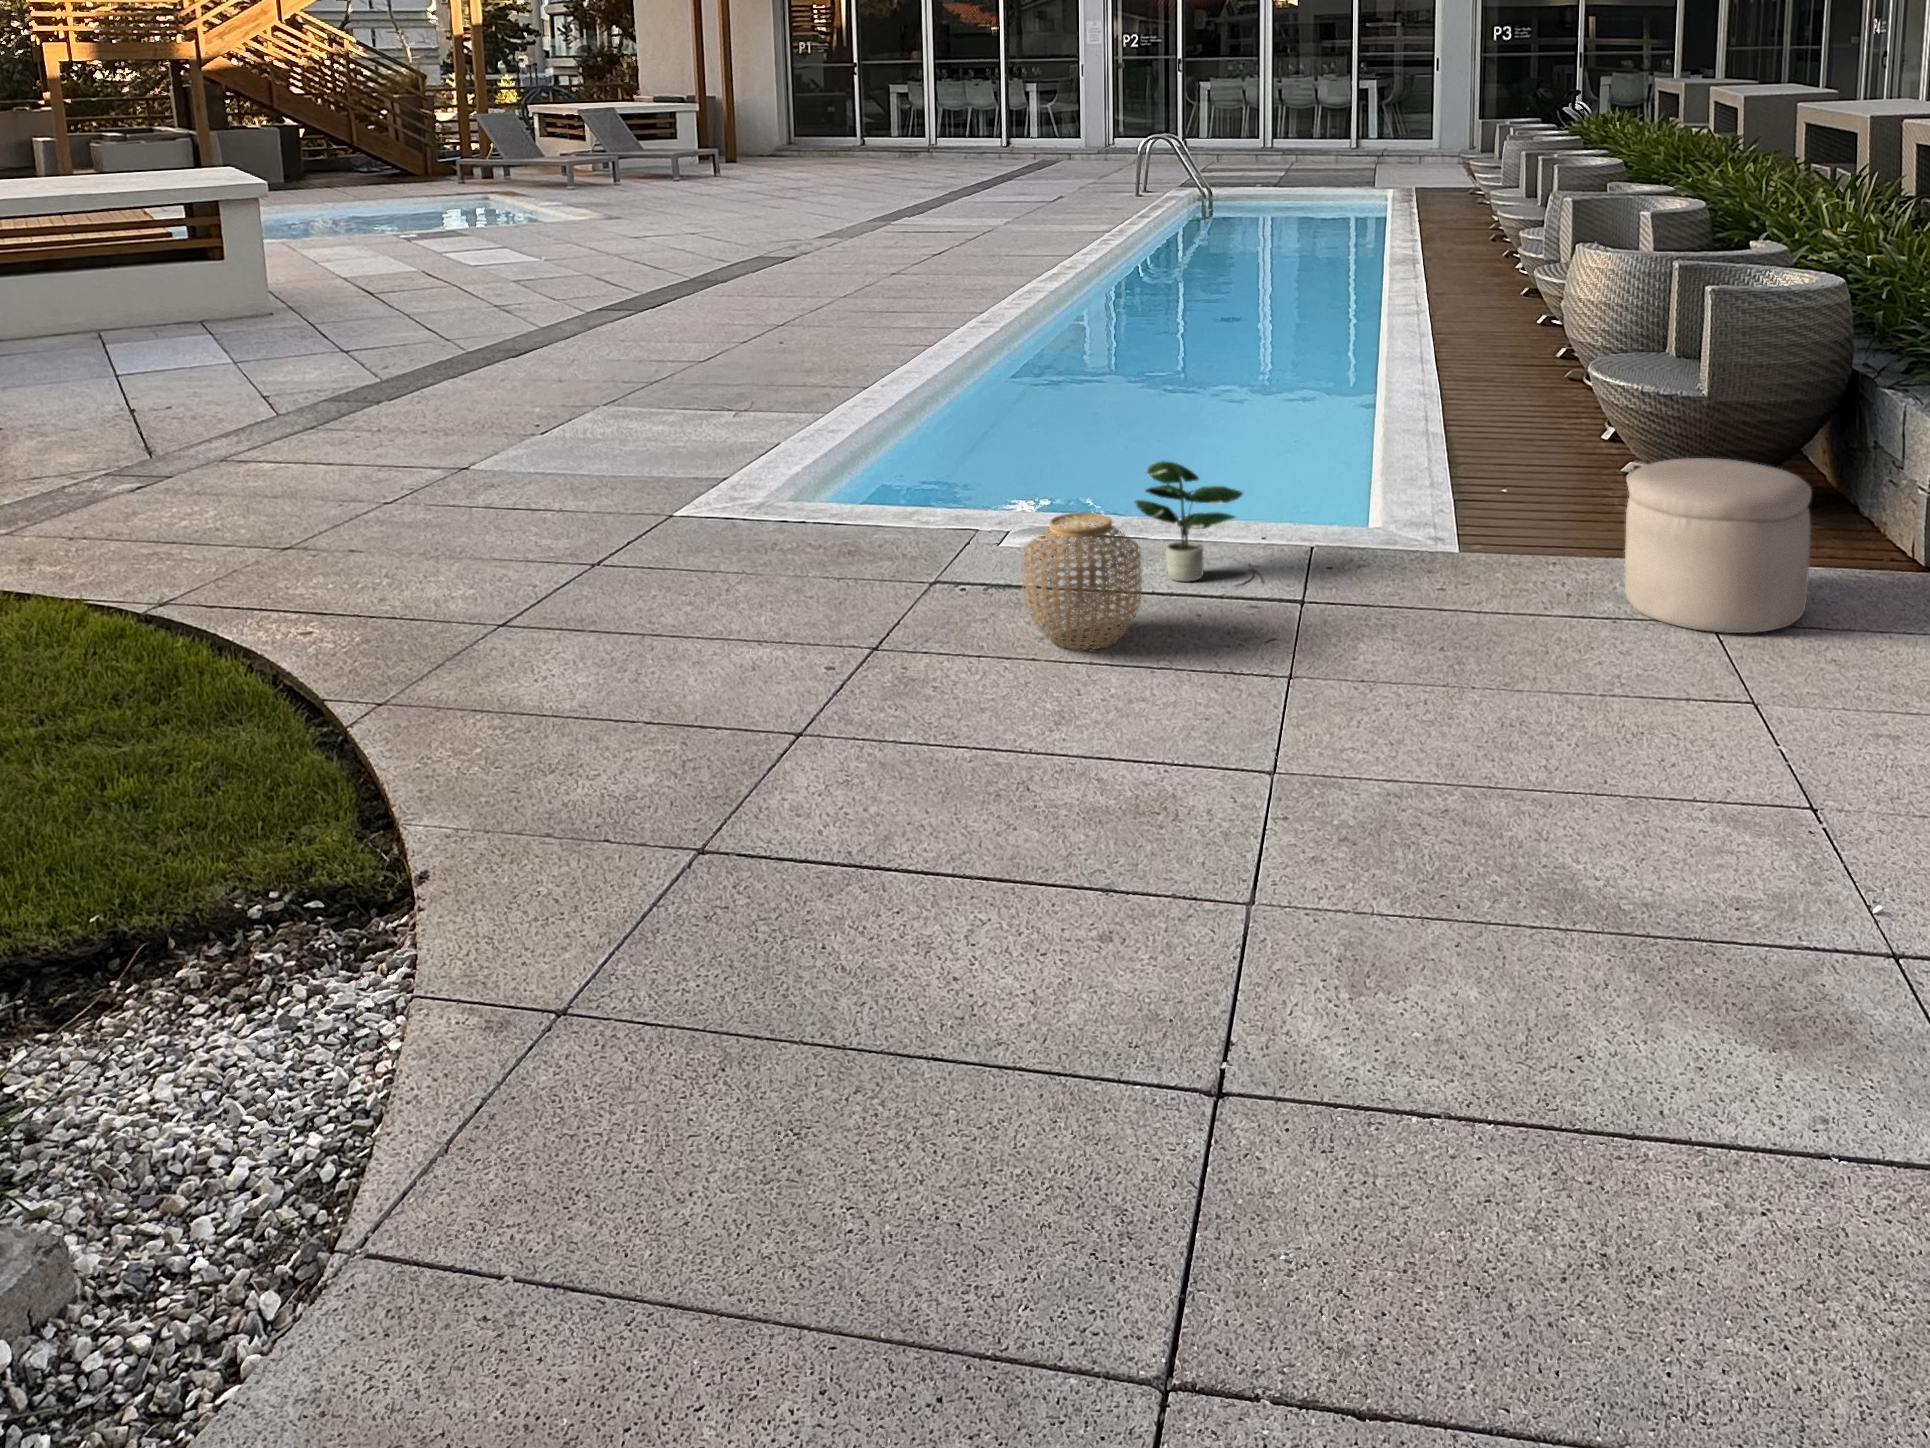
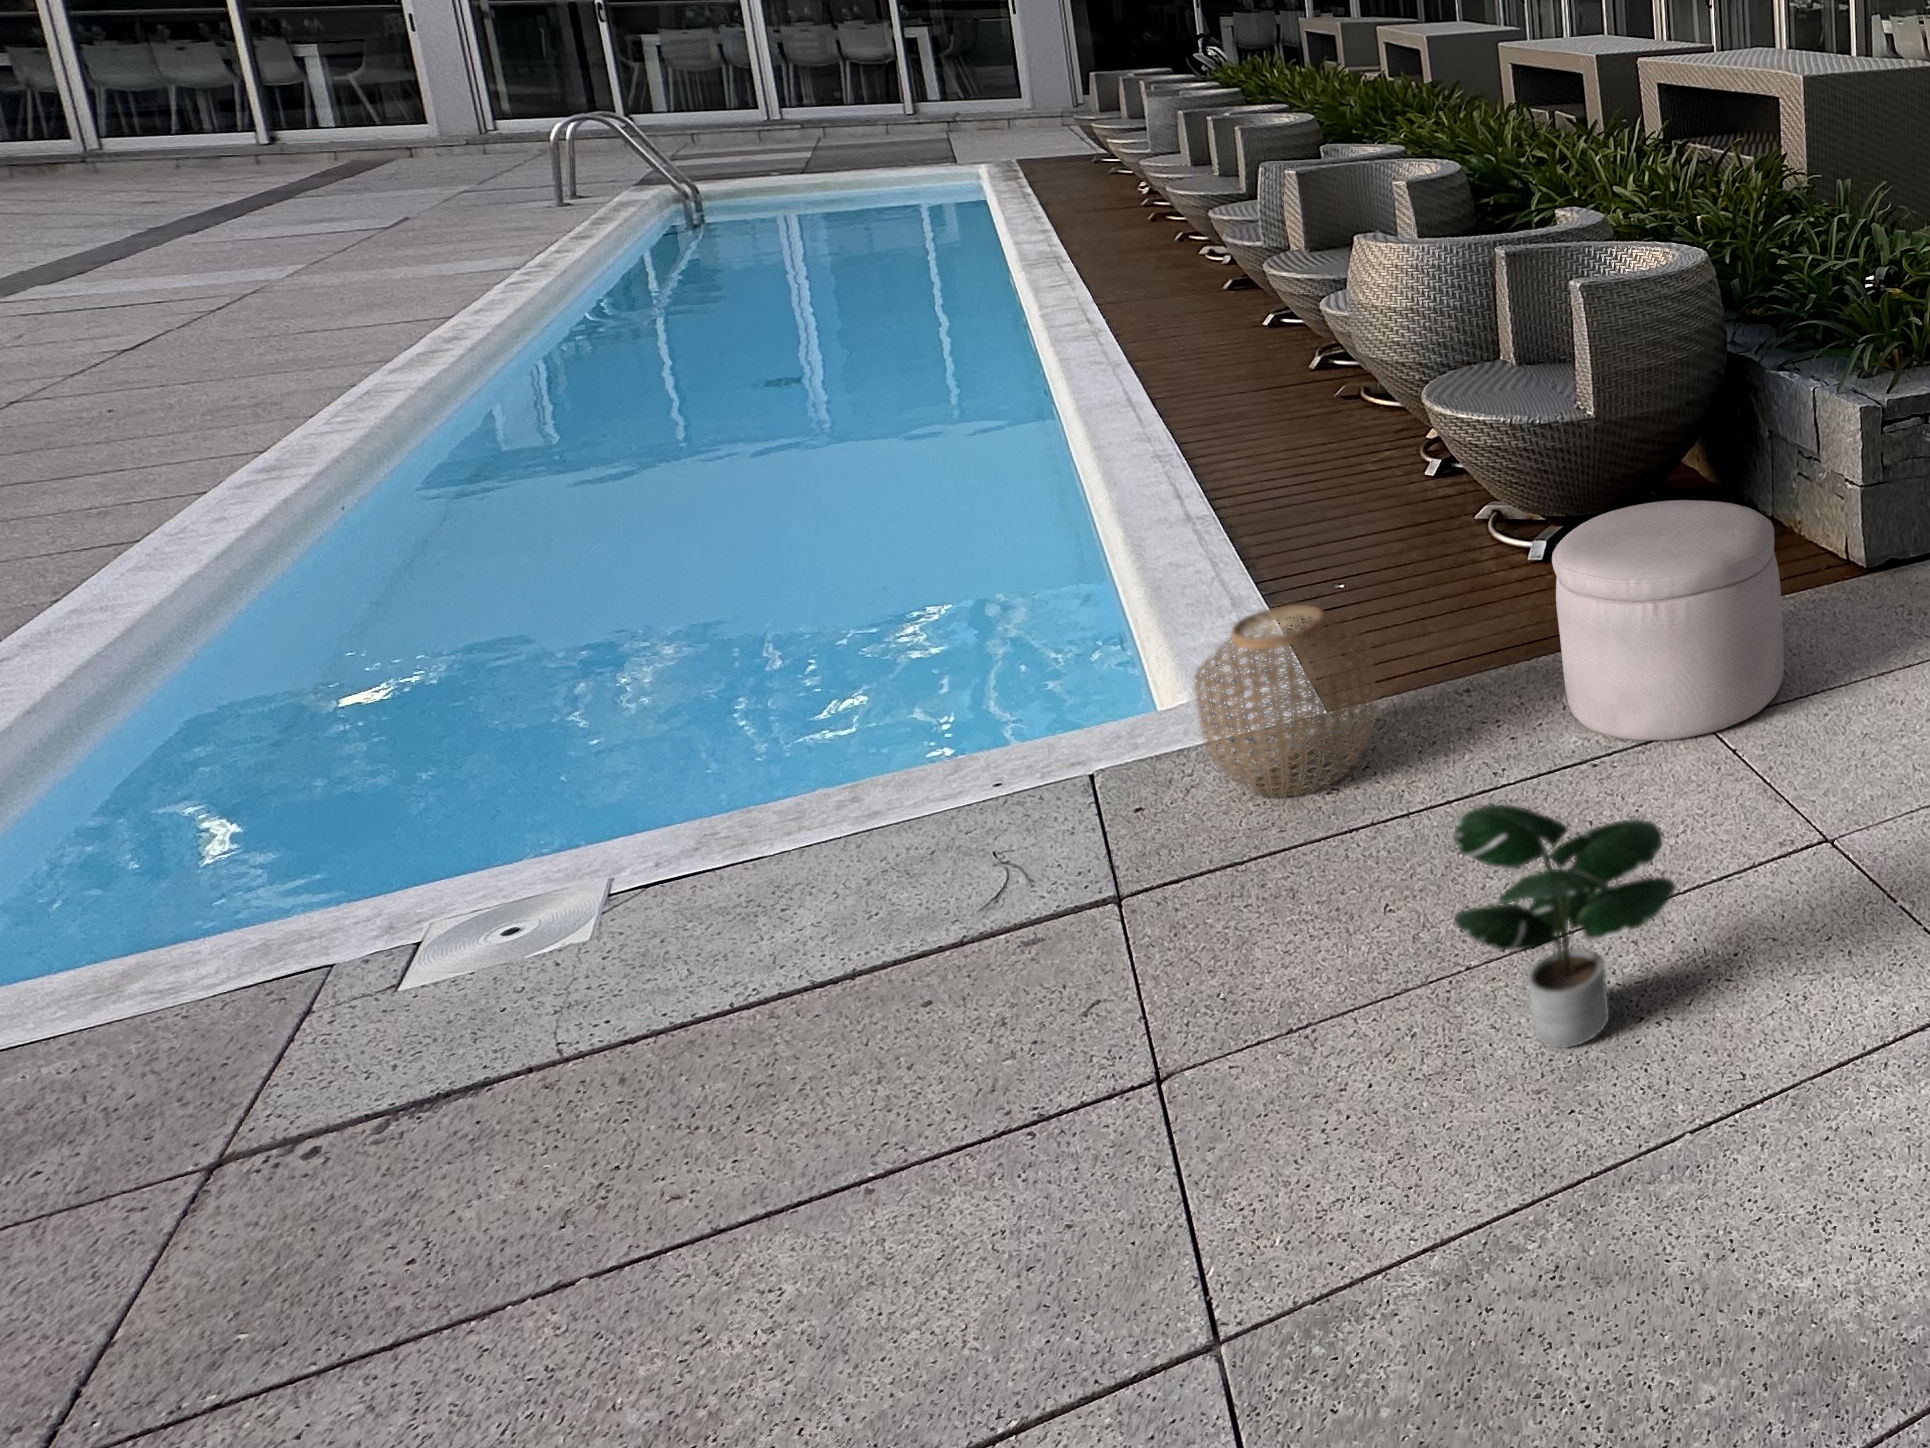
potted plant: present [1135,461,1244,582] -> present [1455,805,1676,1048]
woven basket: present [1022,513,1142,650] -> present [1194,605,1377,798]

